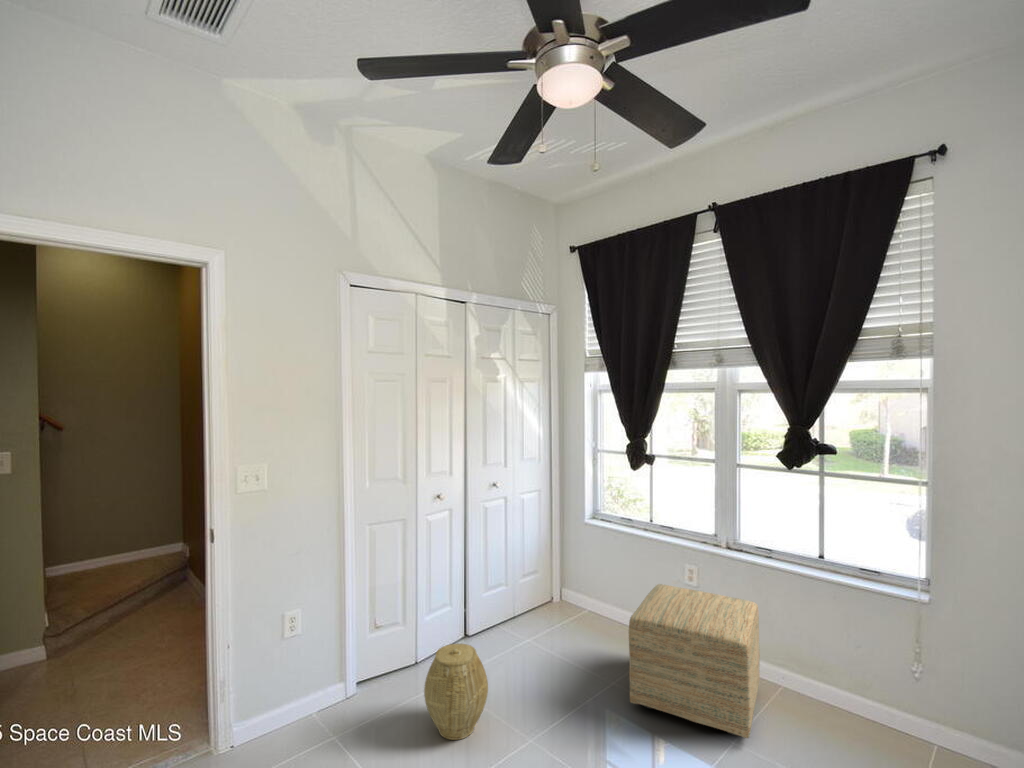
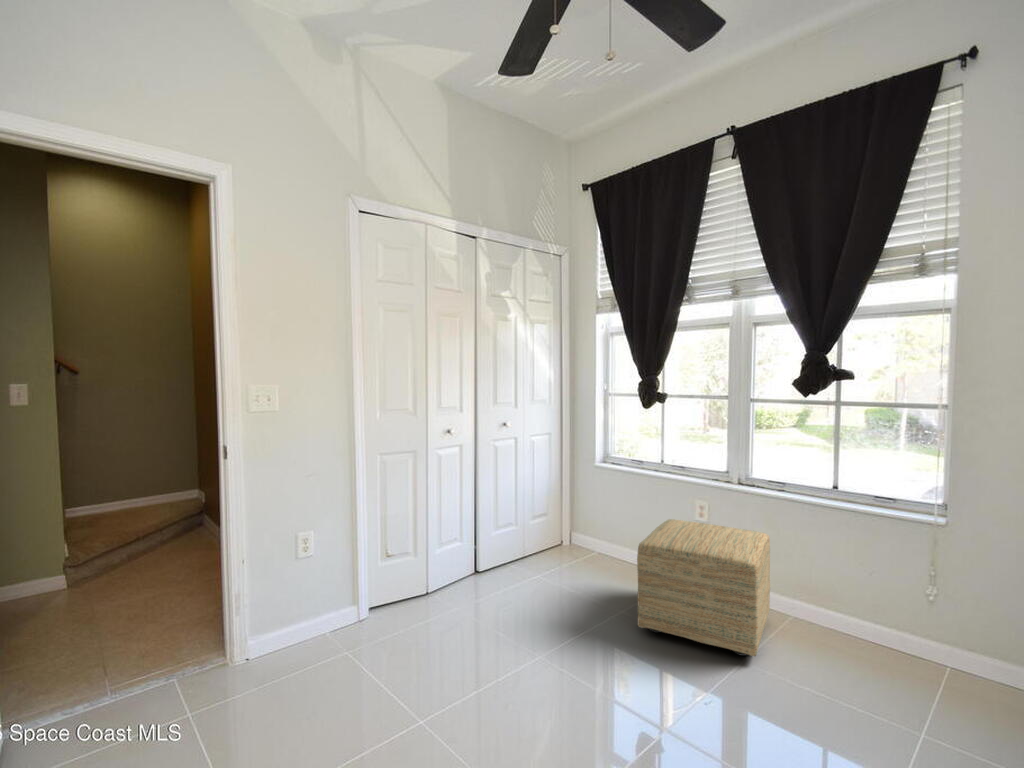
woven basket: present [424,644,488,740] -> none [434,567,497,655]

